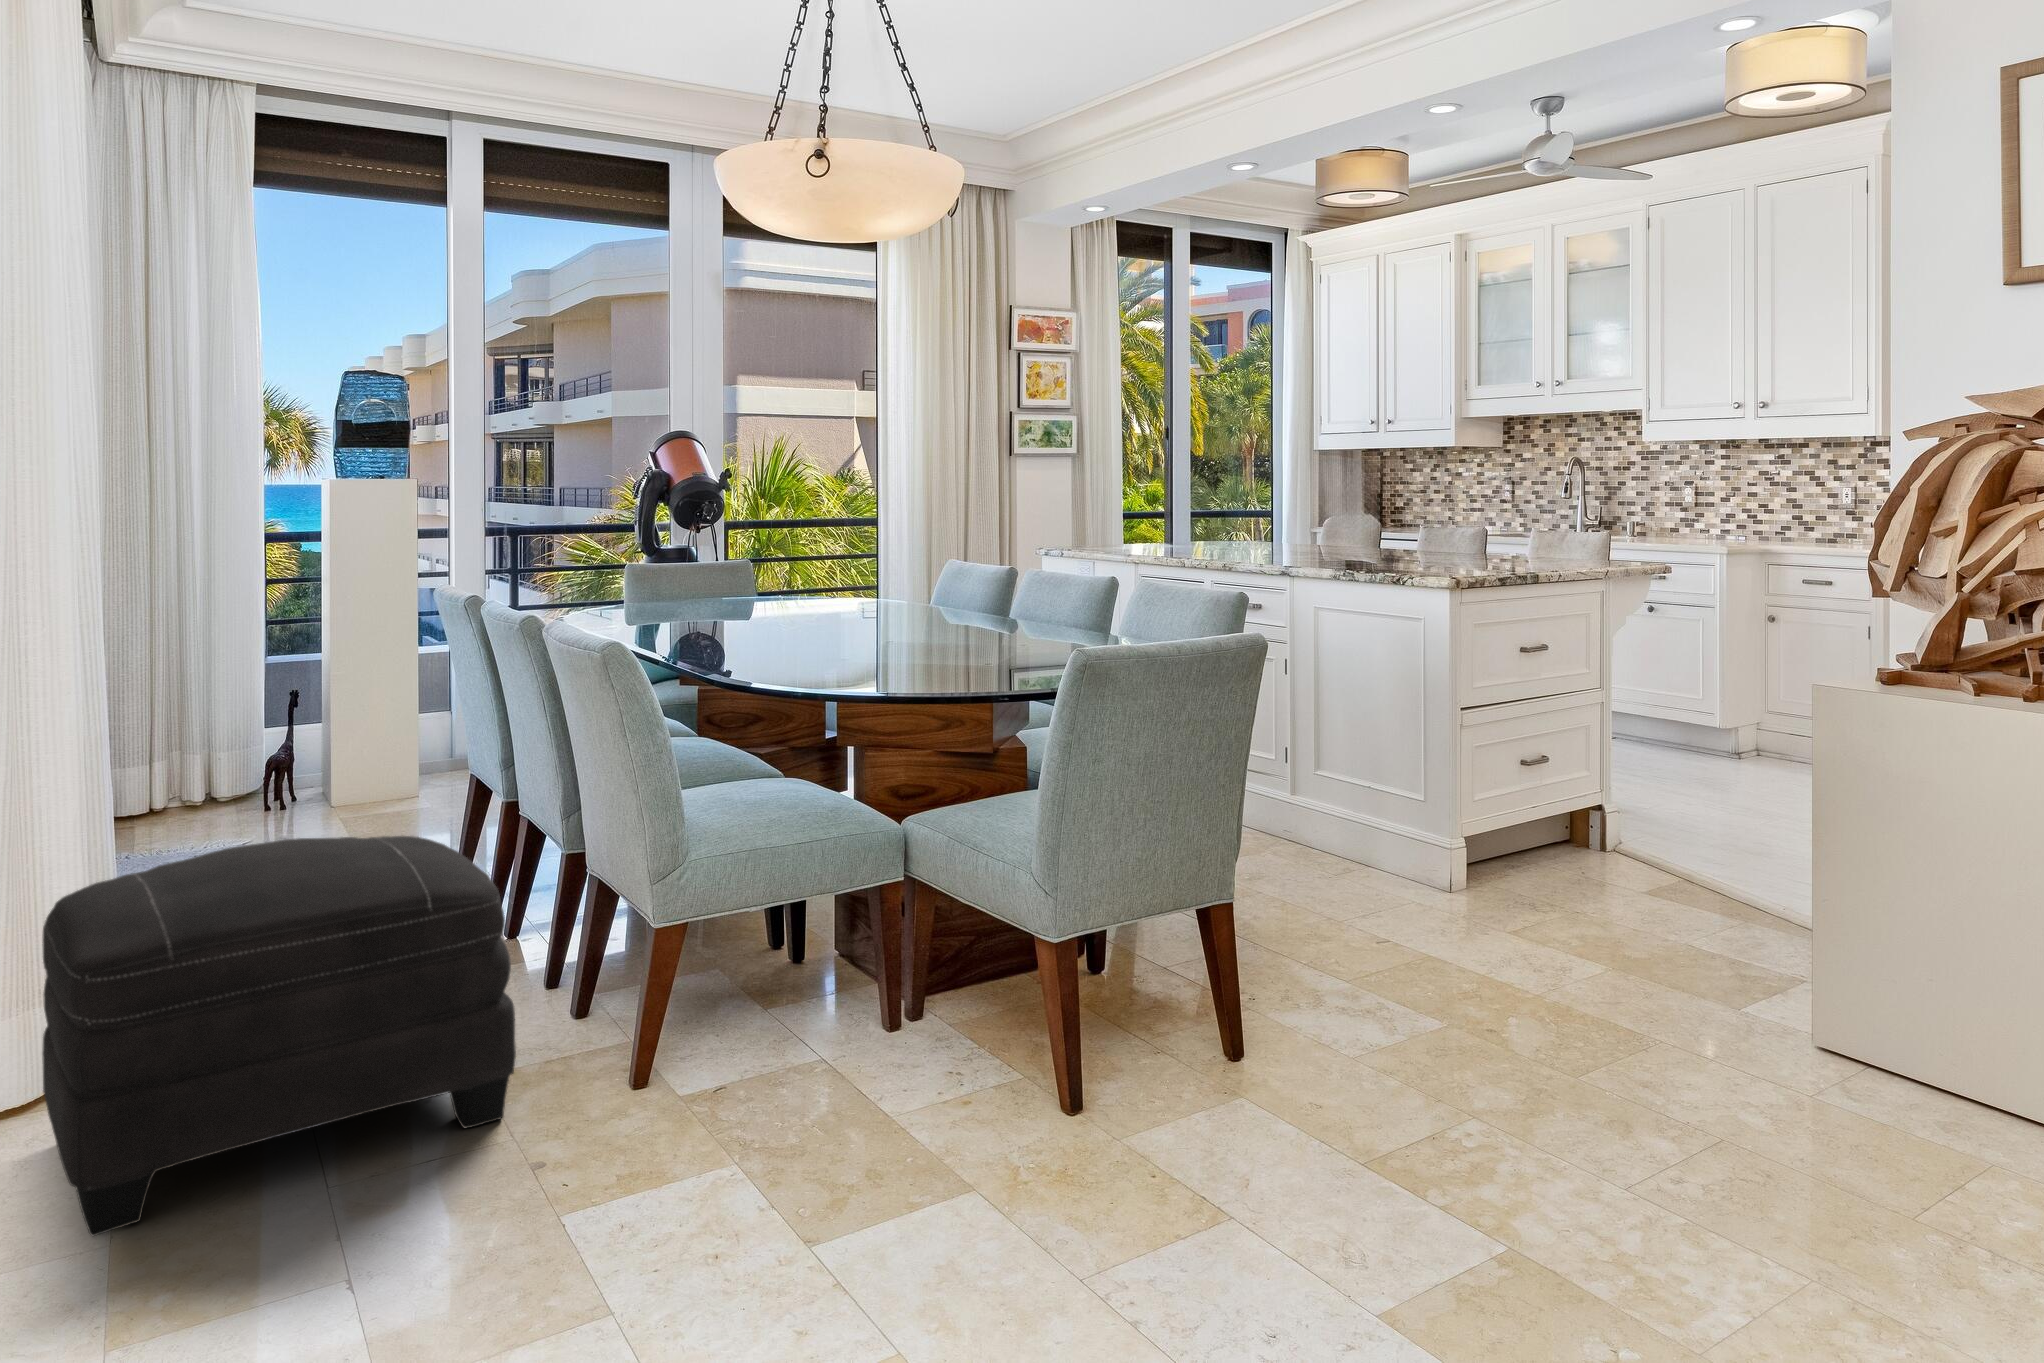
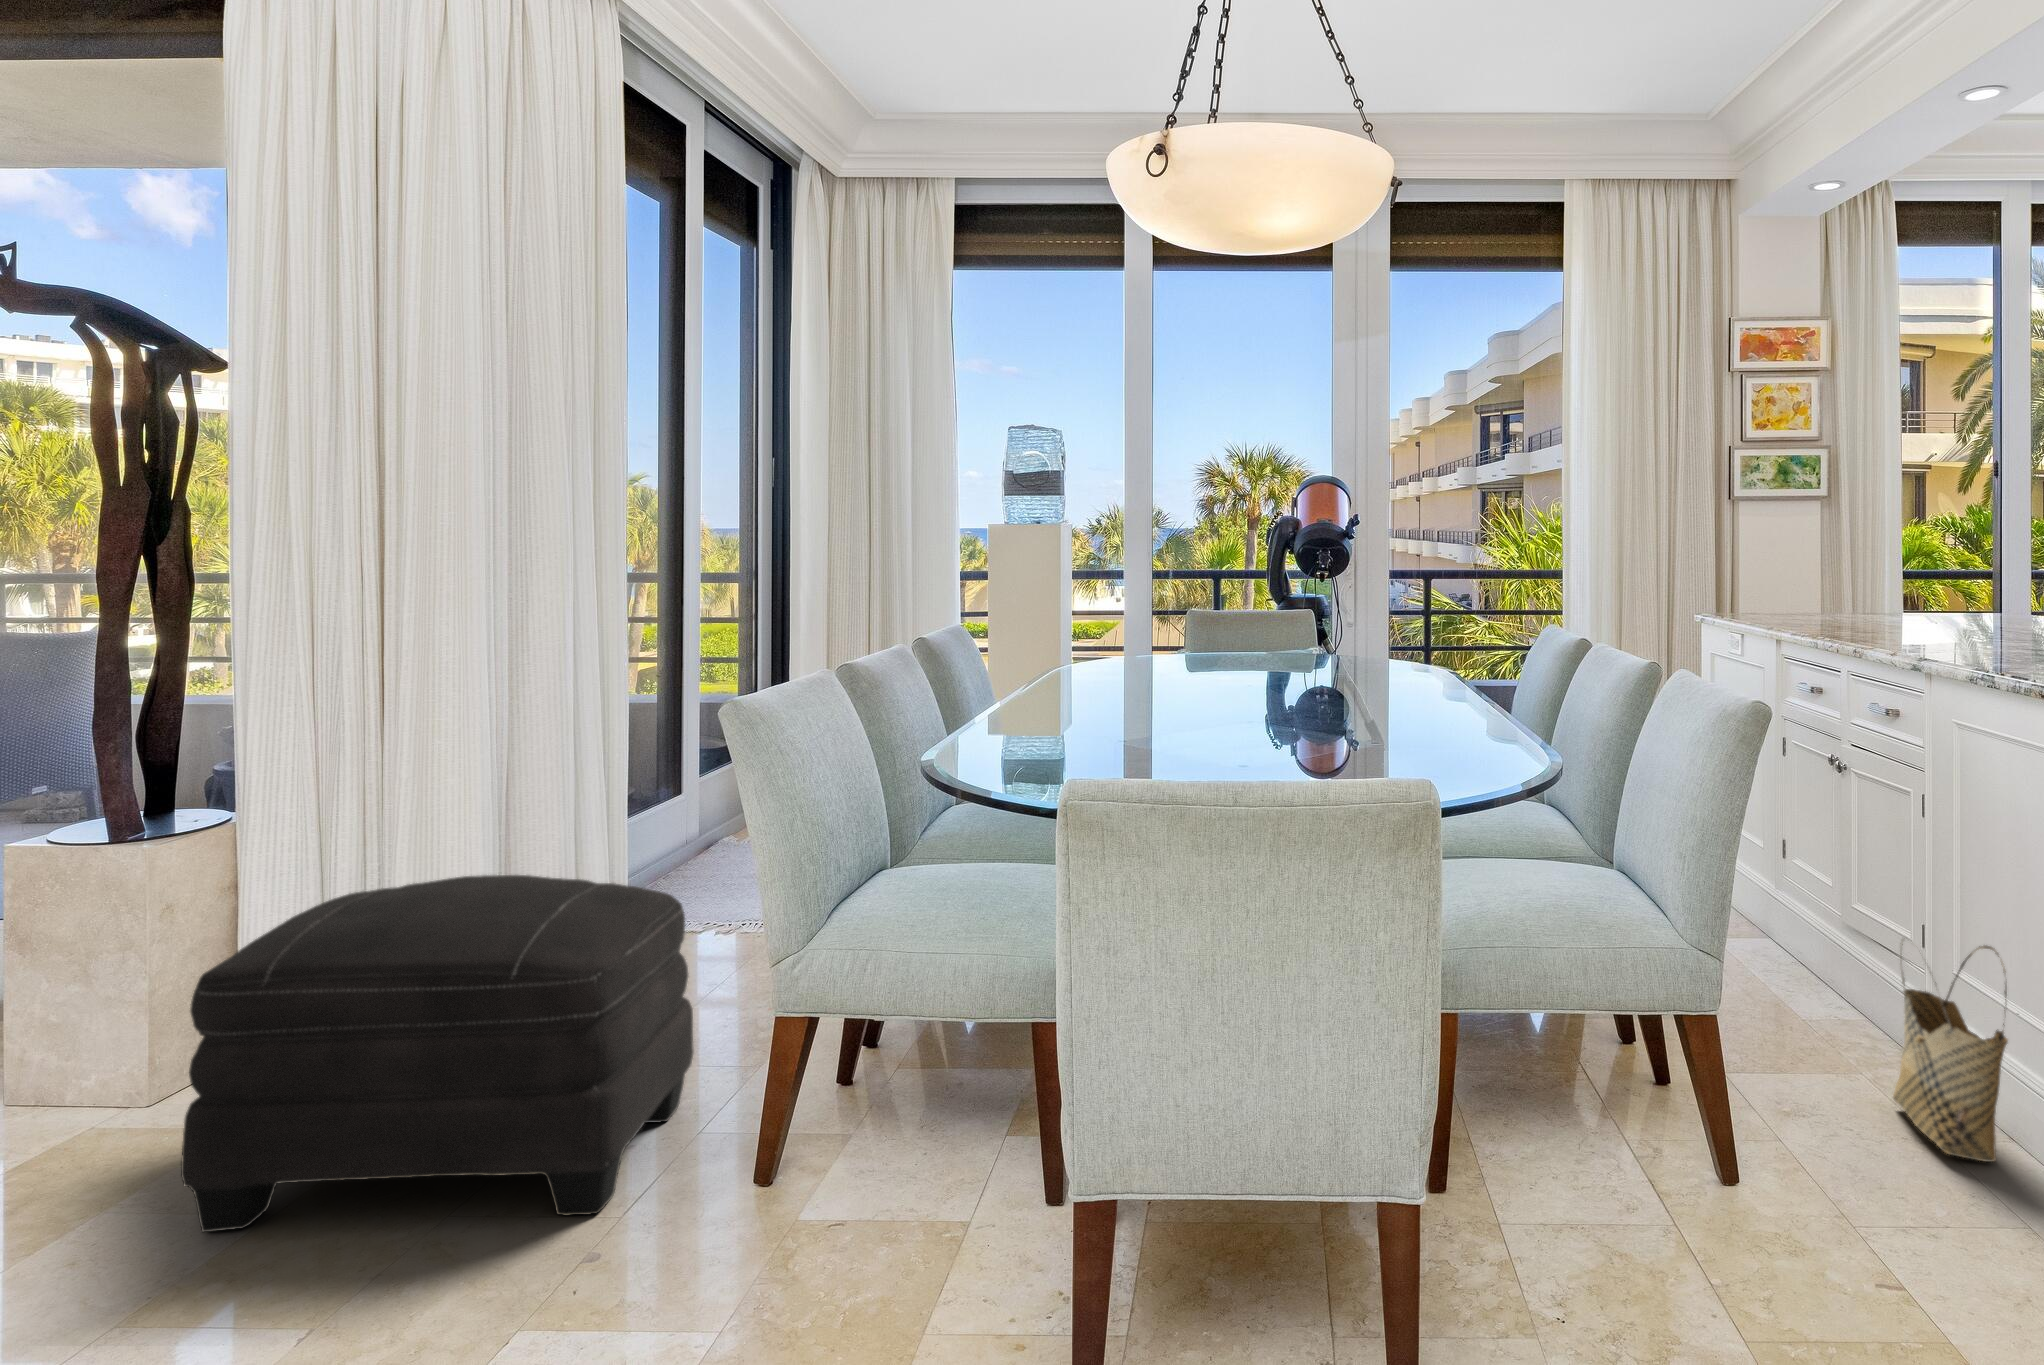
woven basket: none [1296,745,1377,877] -> present [1893,939,2008,1162]

